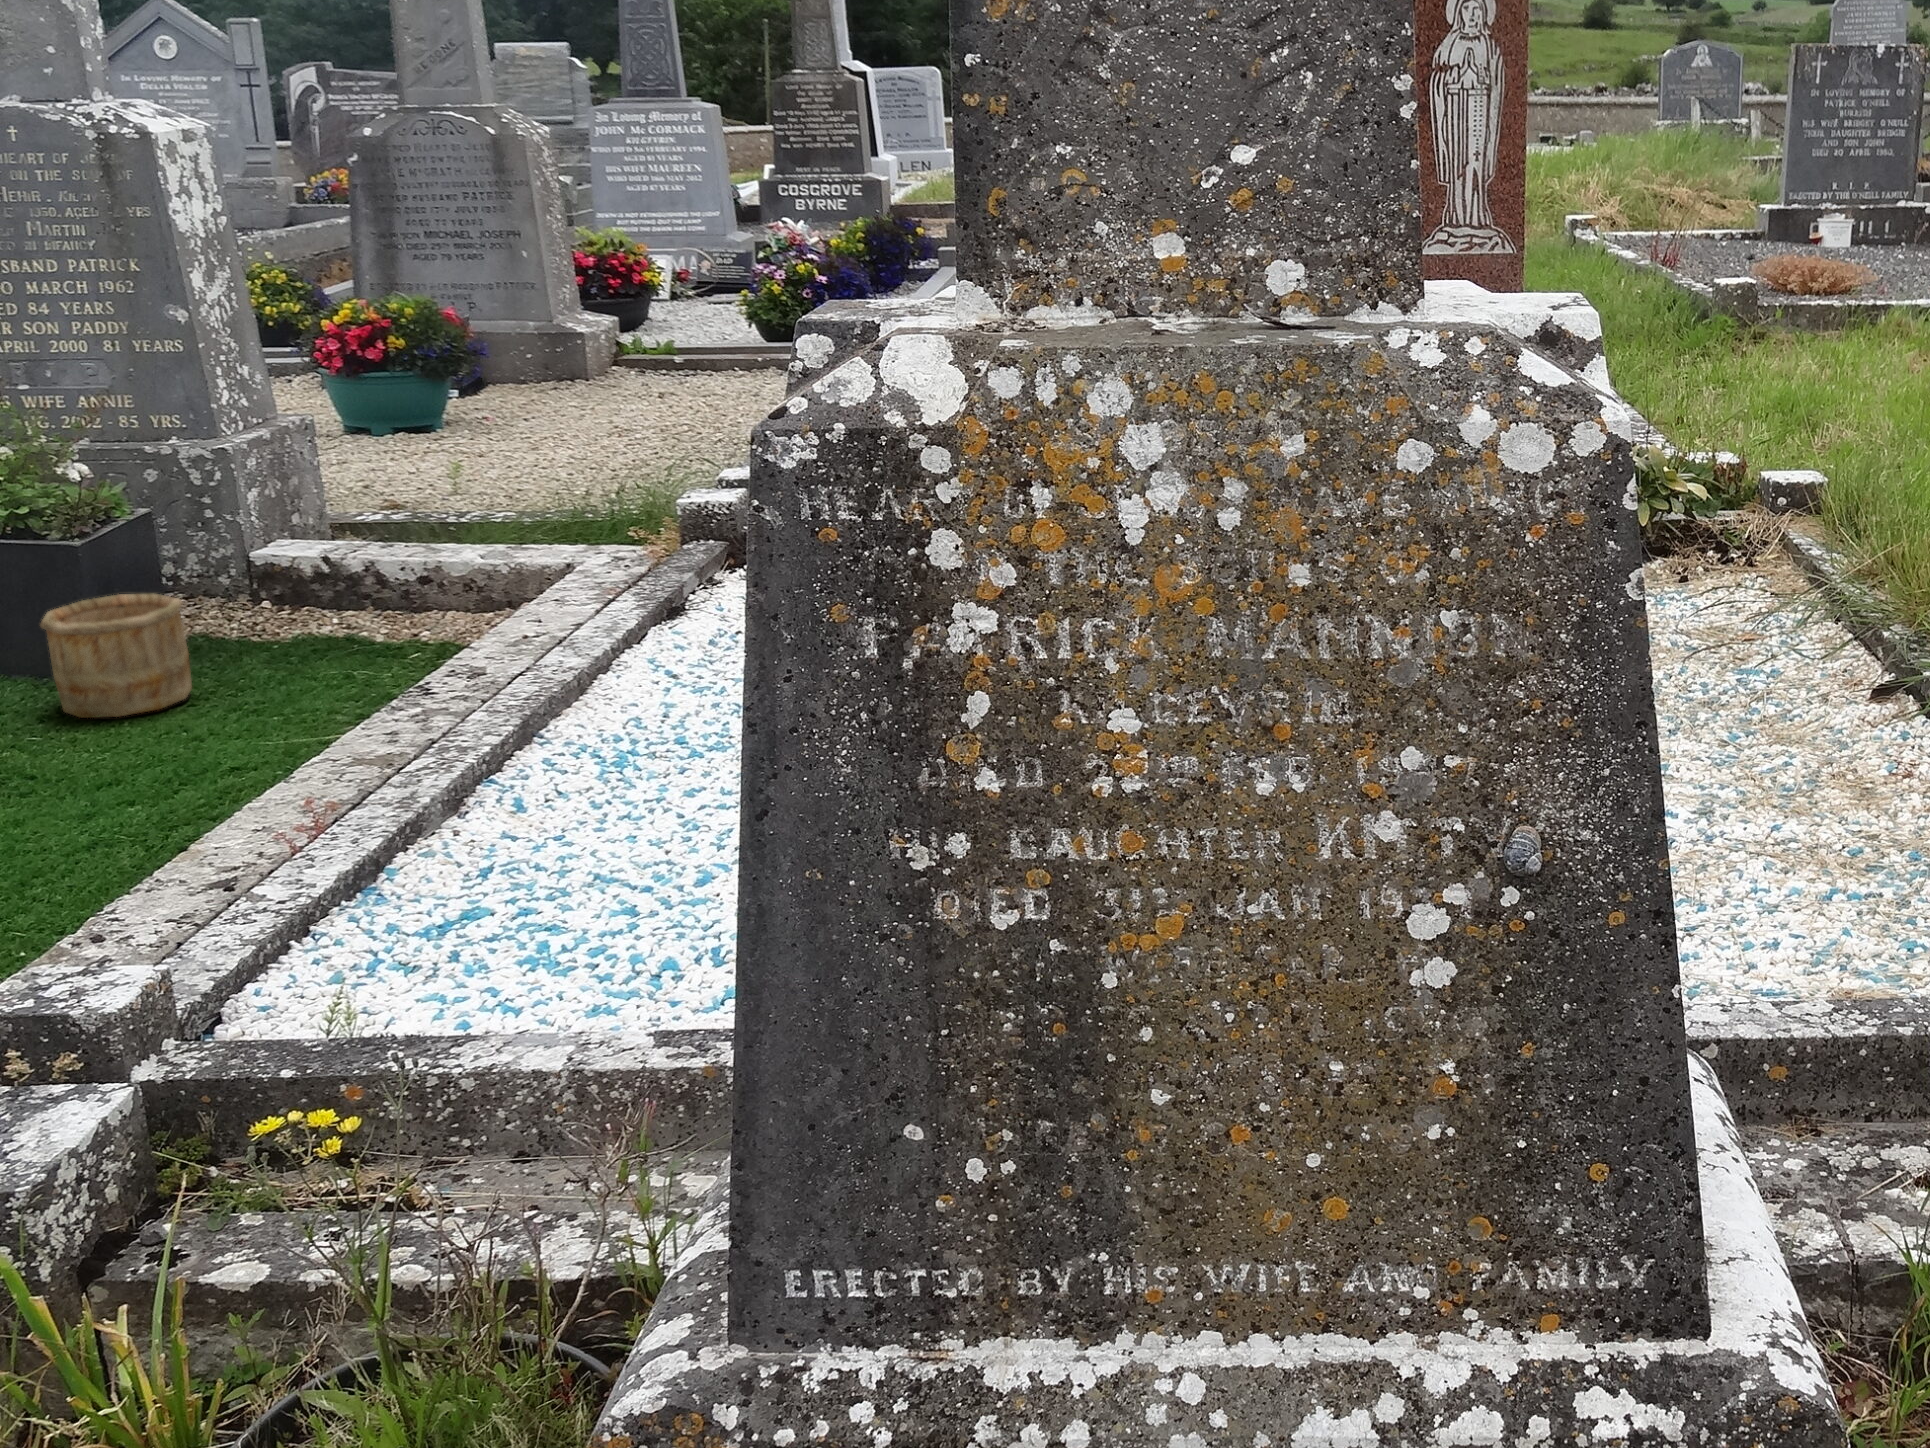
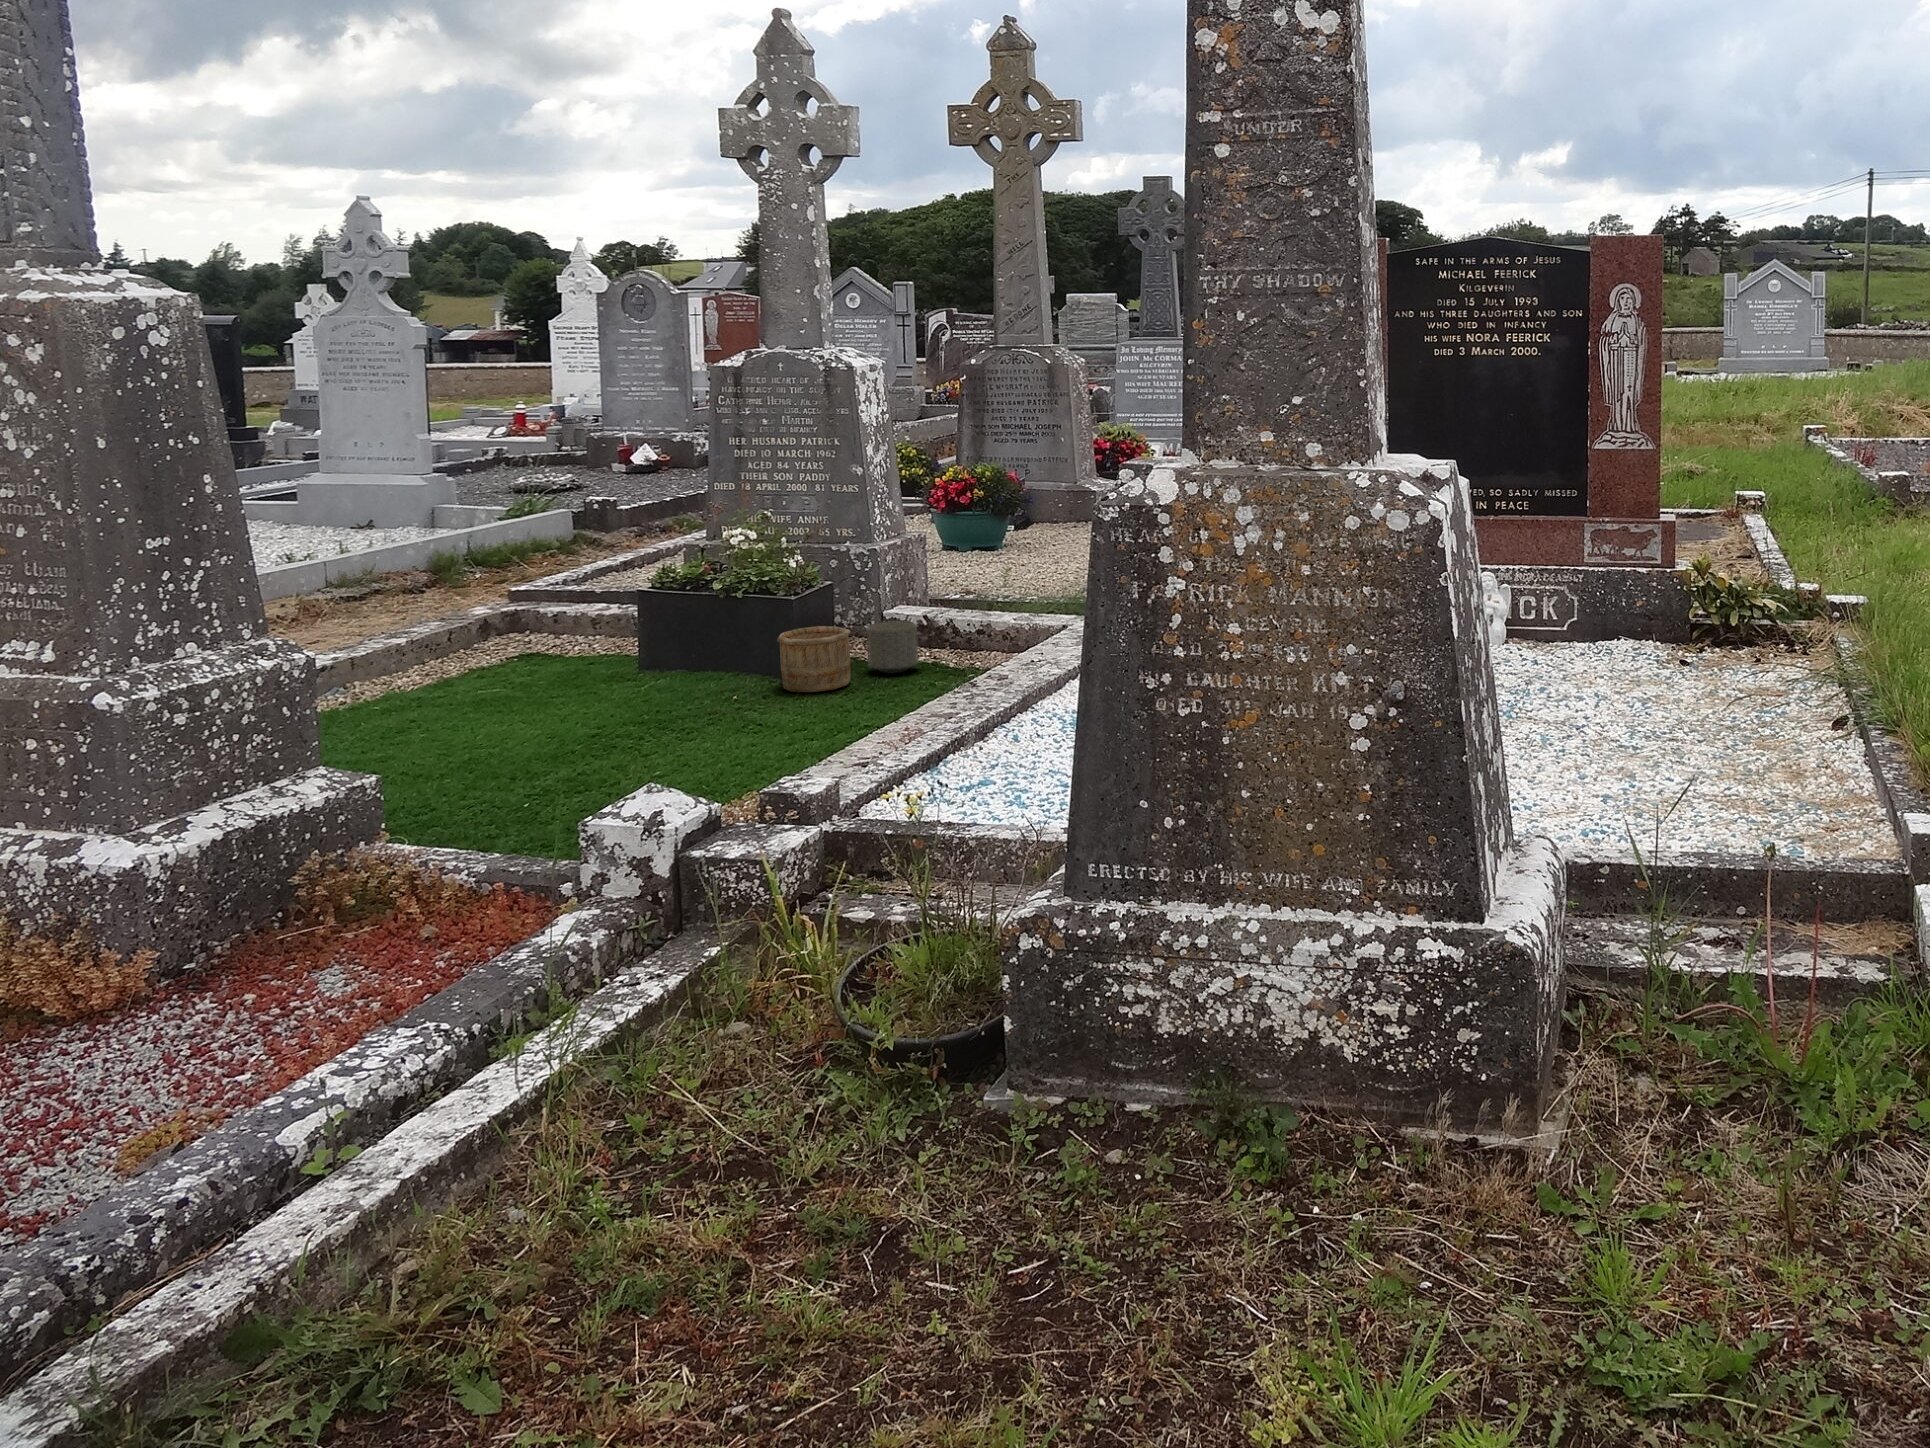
planter: none [215,575,318,670] -> present [867,621,918,674]

